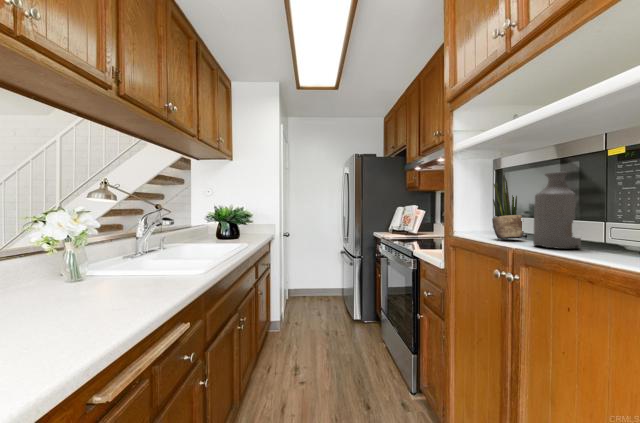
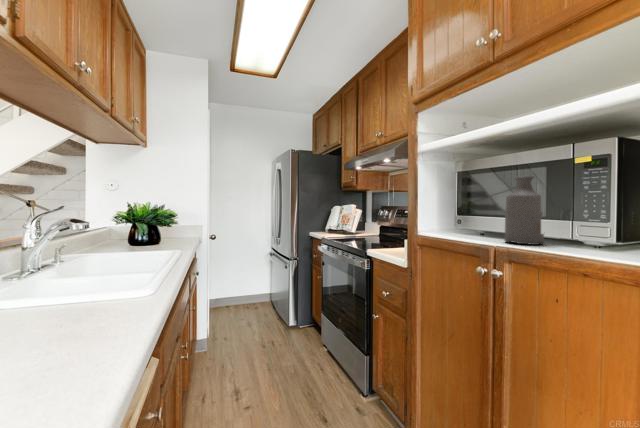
potted plant: present [492,176,524,239] -> none [461,177,489,237]

